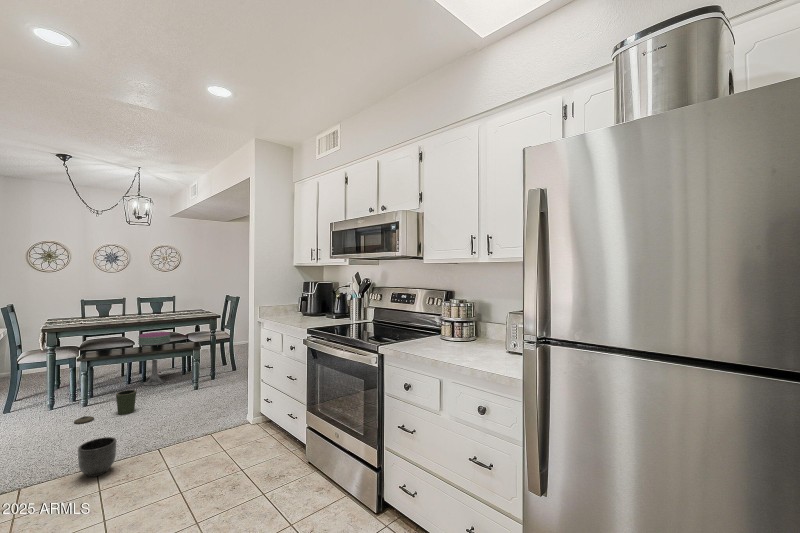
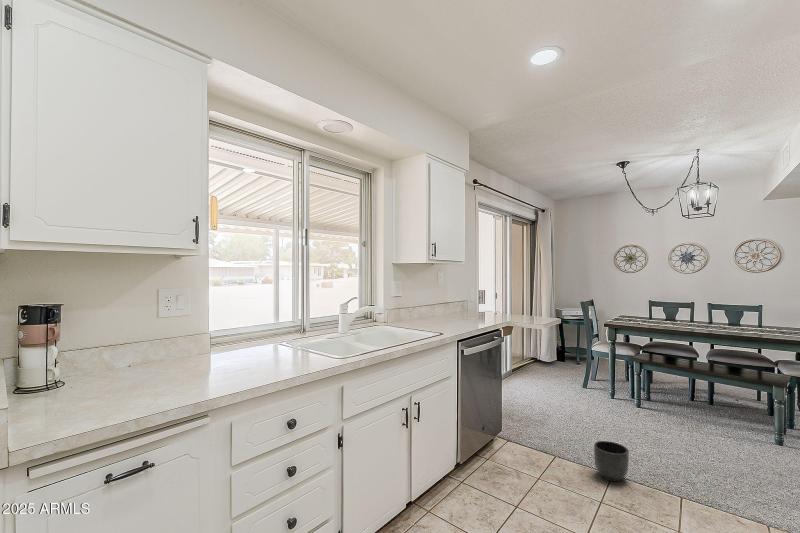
bar stool: present [138,332,170,386] -> none [700,346,743,413]
trash can: present [74,390,136,424] -> none [621,404,683,433]

